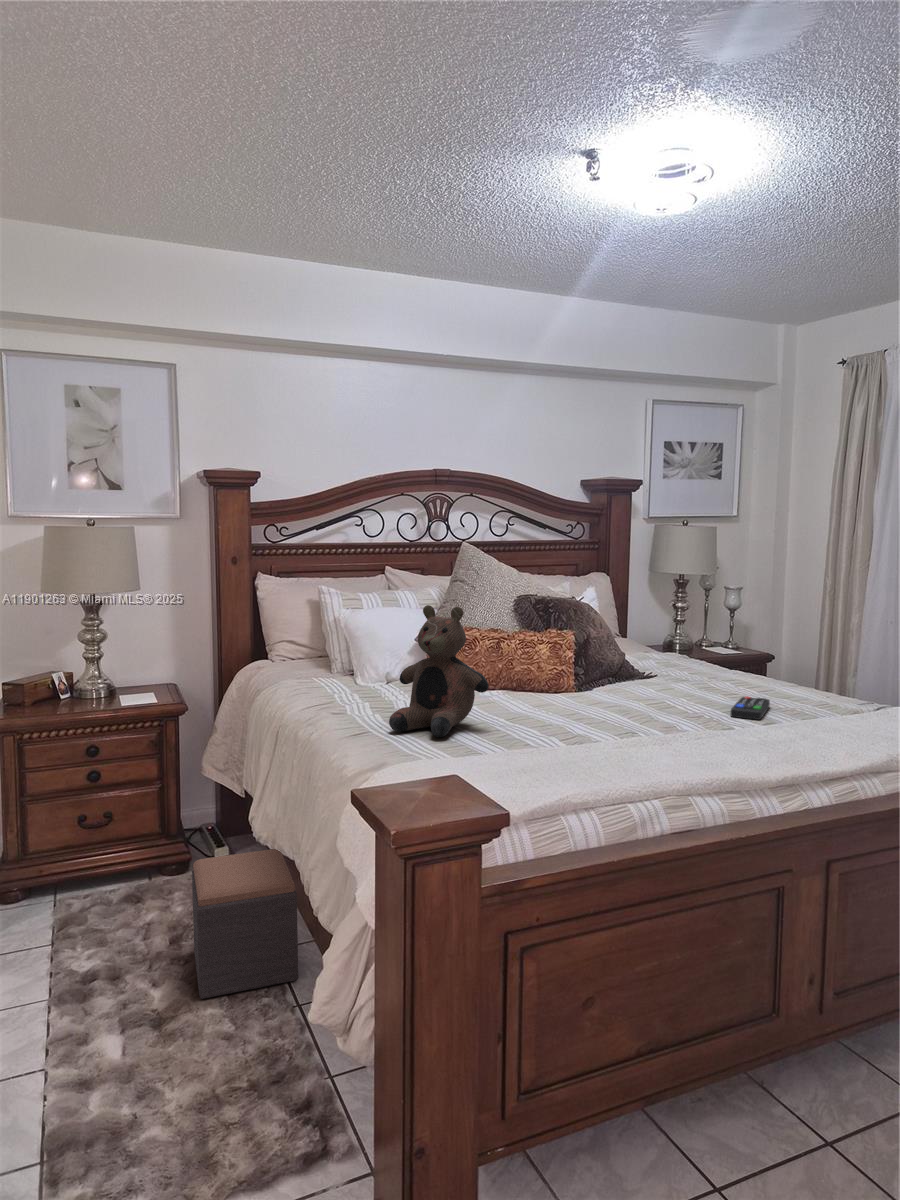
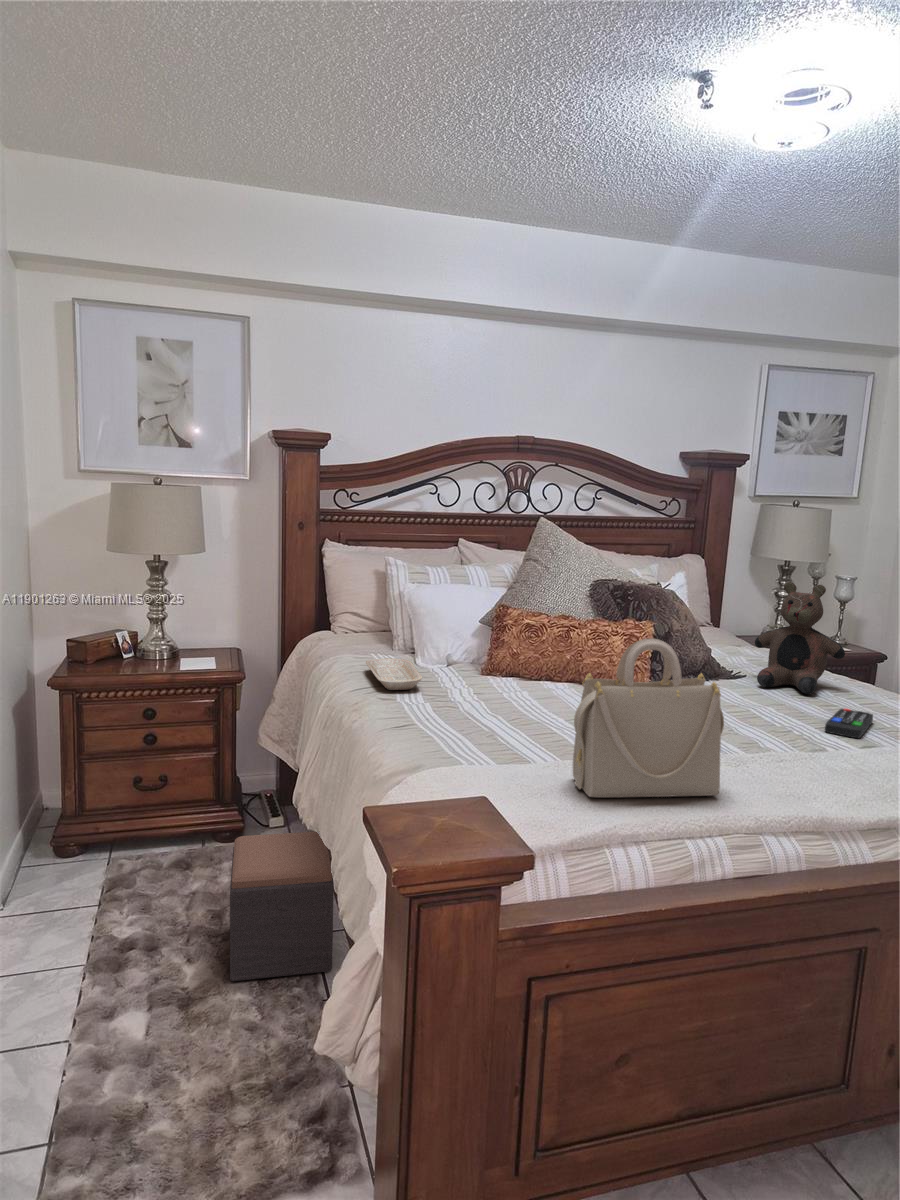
teddy bear: present [389,605,489,737] -> present [755,582,845,694]
handbag: none [524,633,651,775] -> present [573,639,724,797]
tray: none [310,680,368,707] -> present [366,658,422,690]

